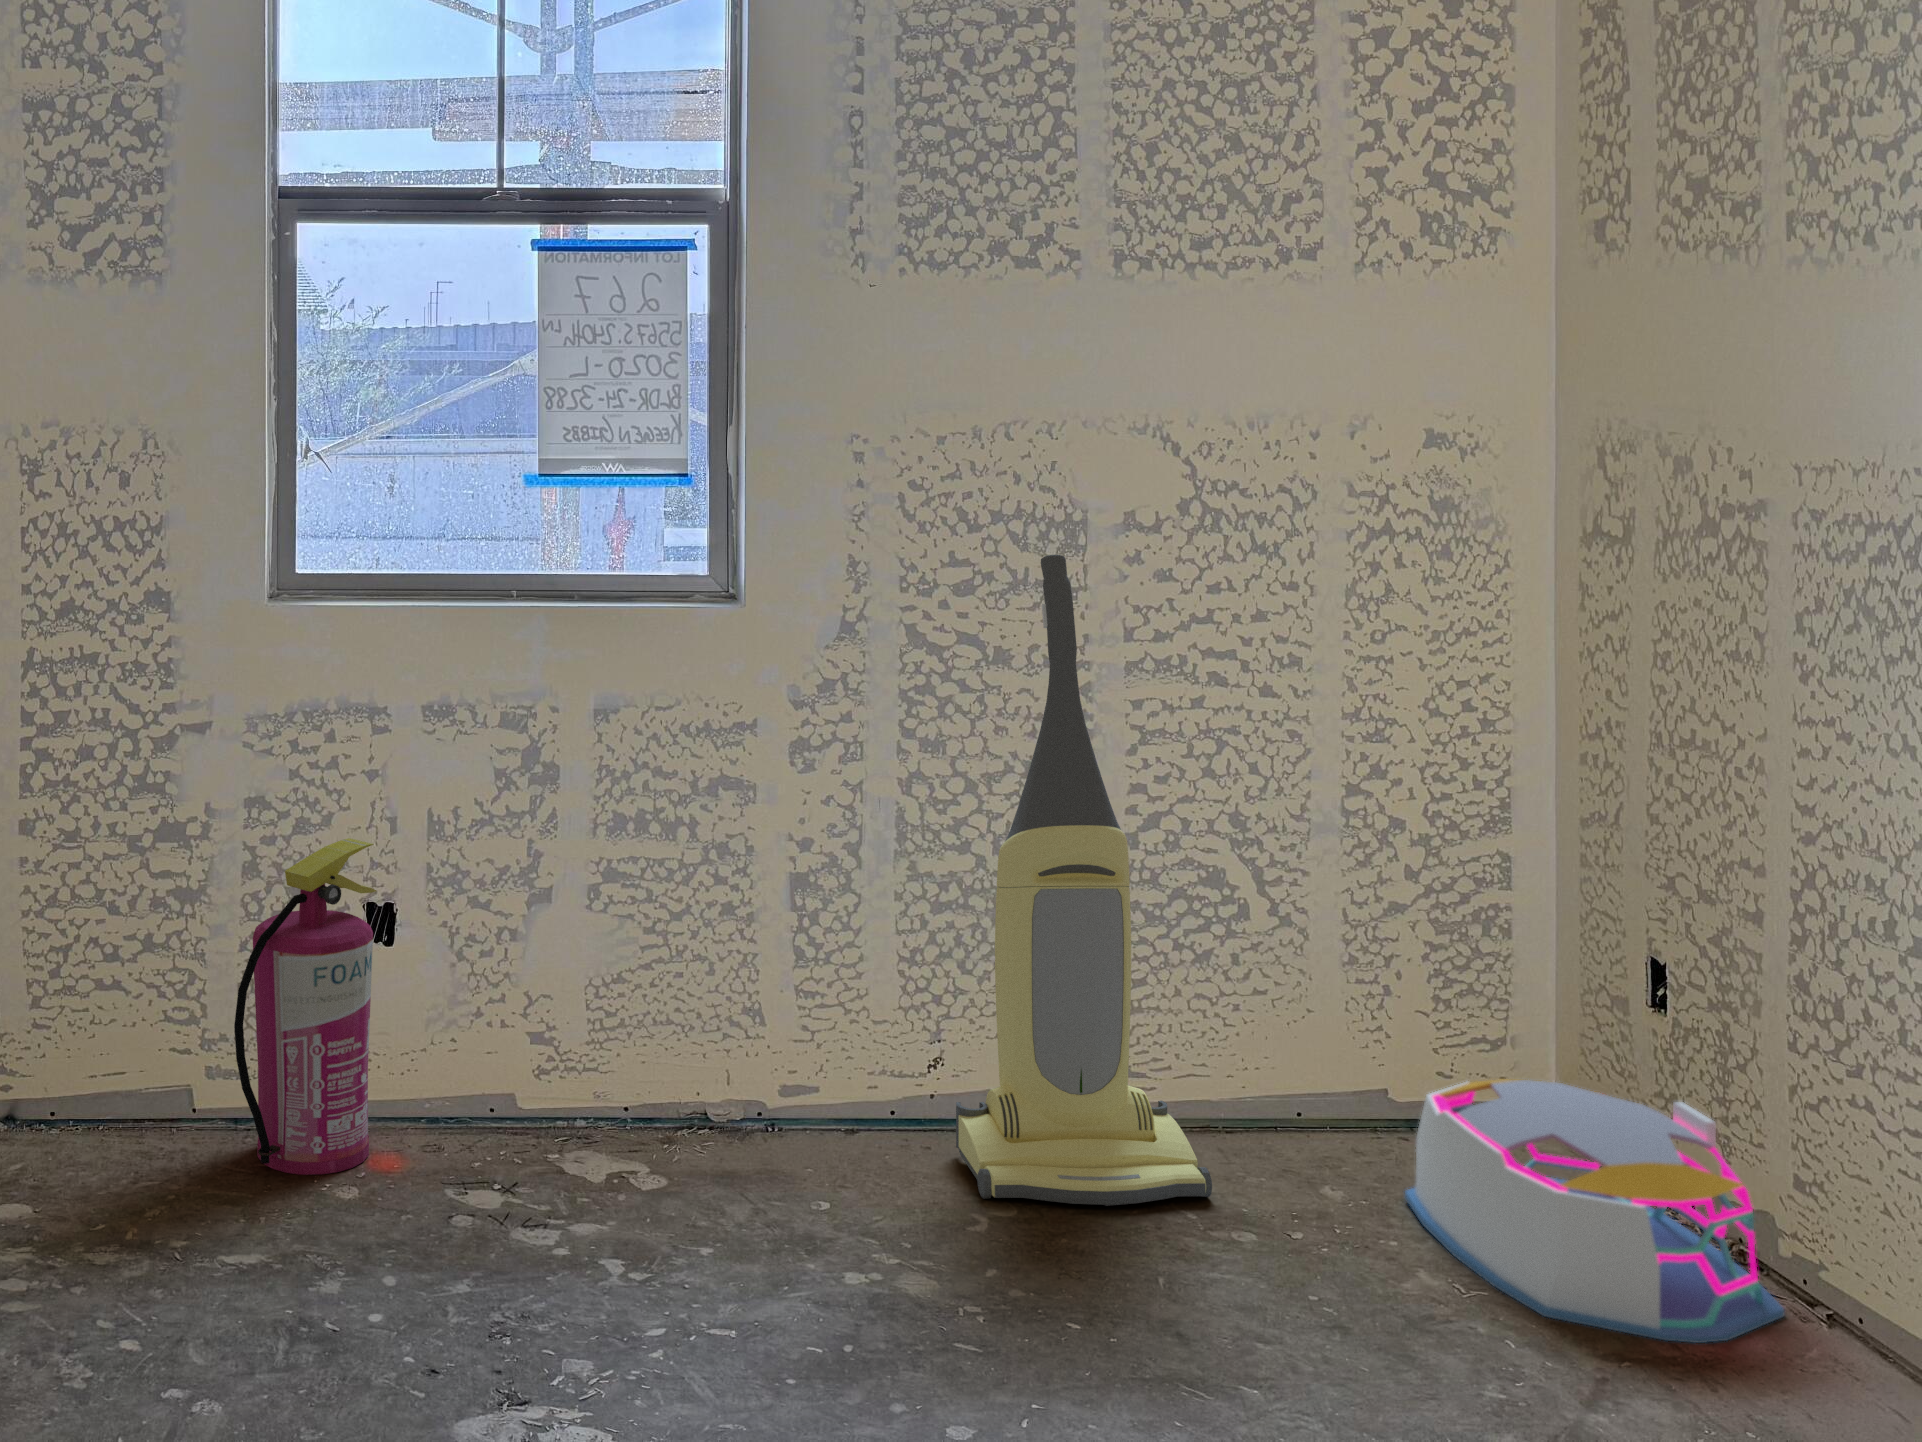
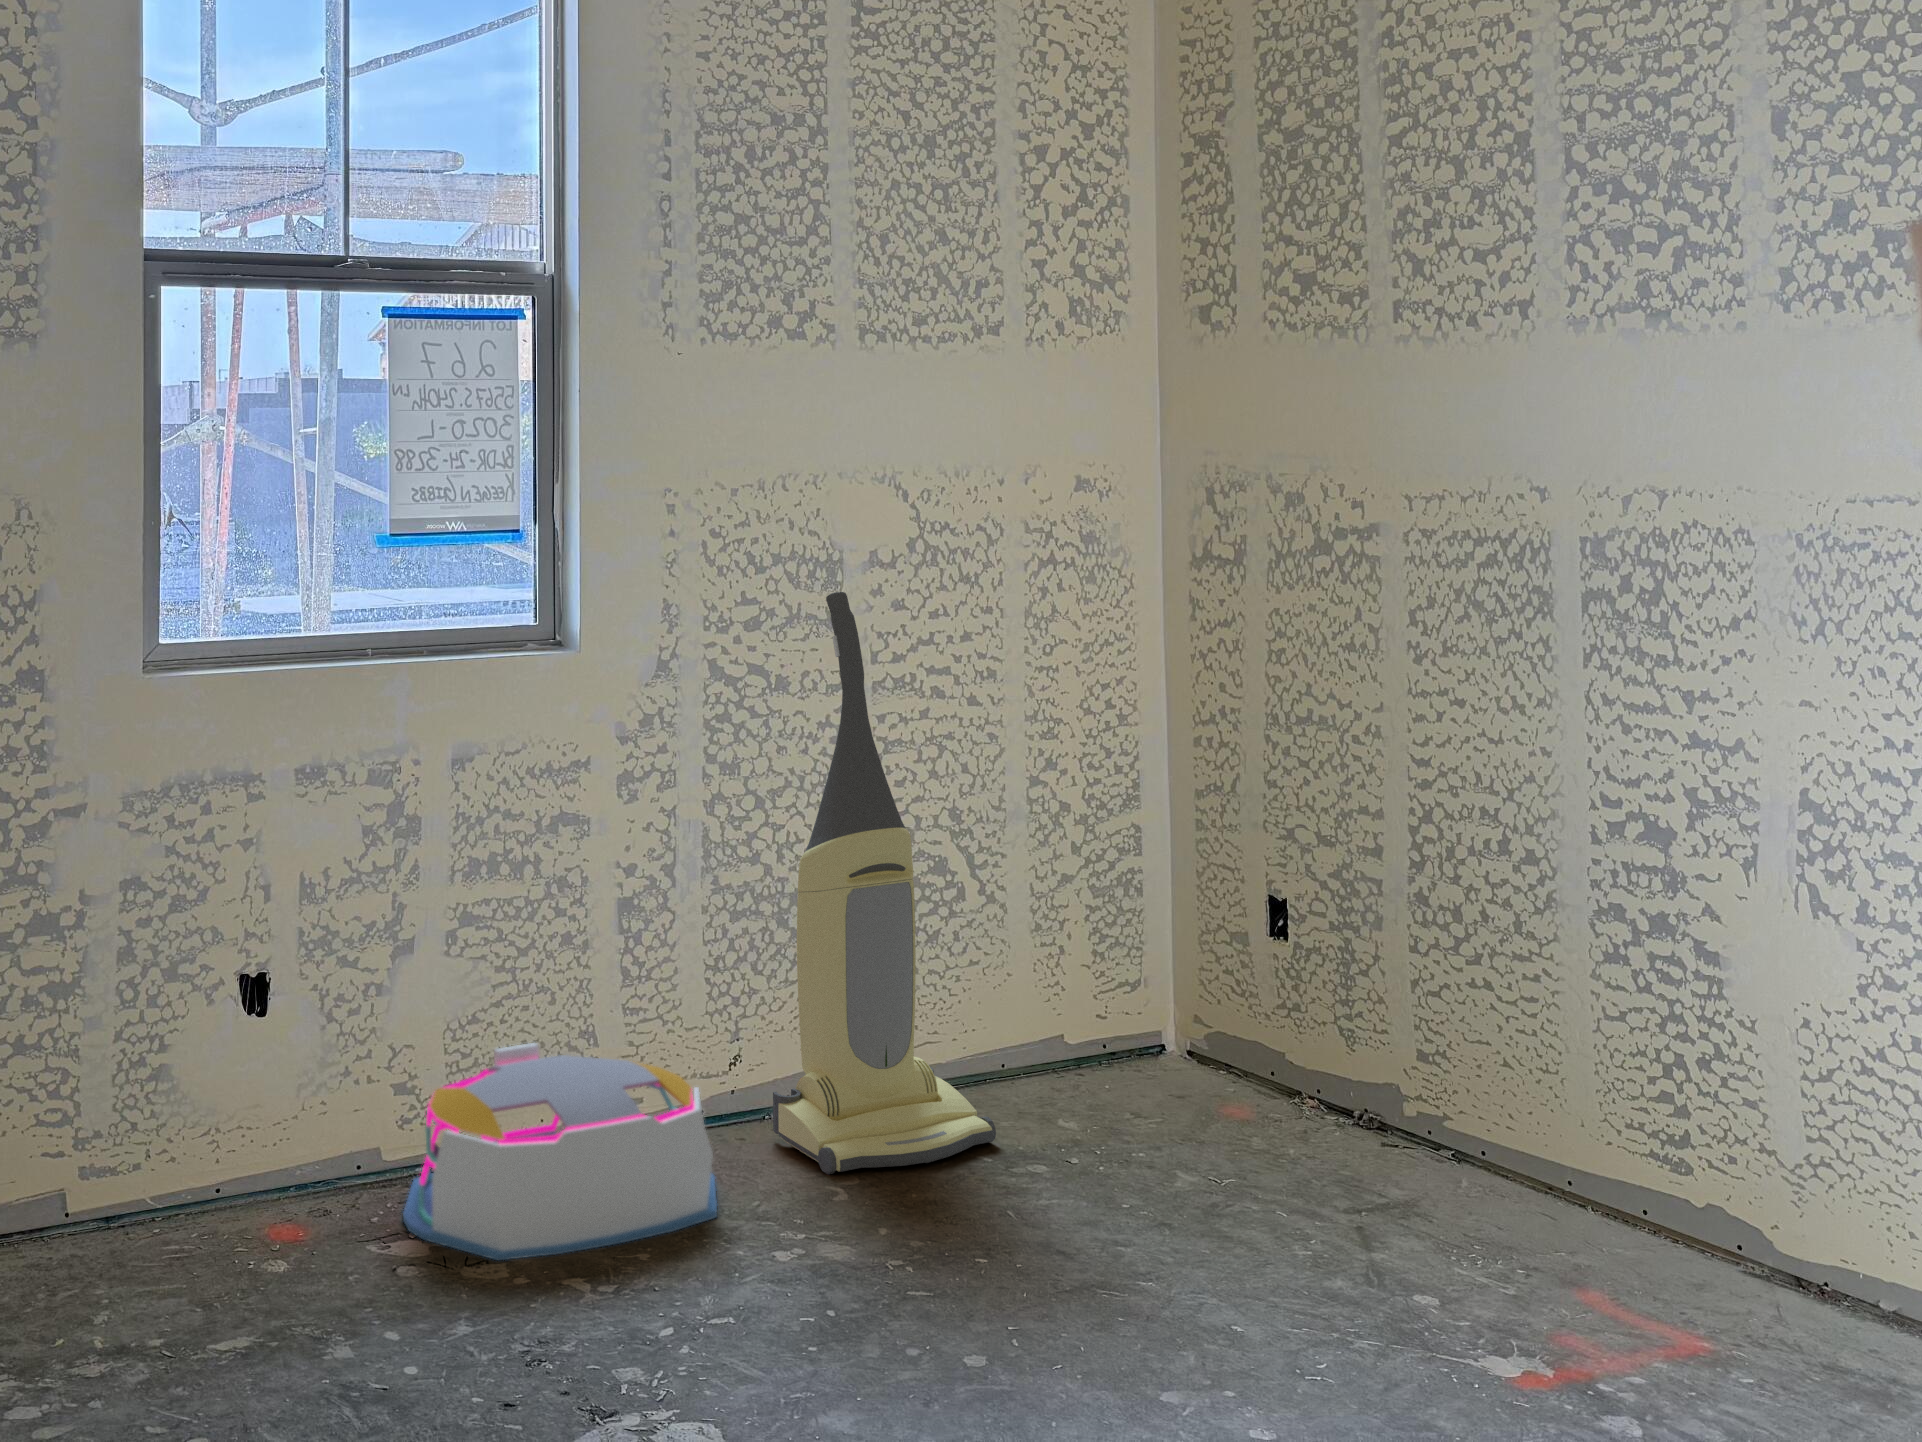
fire extinguisher: present [234,838,376,1175] -> none [151,911,275,1263]
storage bin: present [1405,1079,1784,1343] -> present [403,1043,717,1260]

